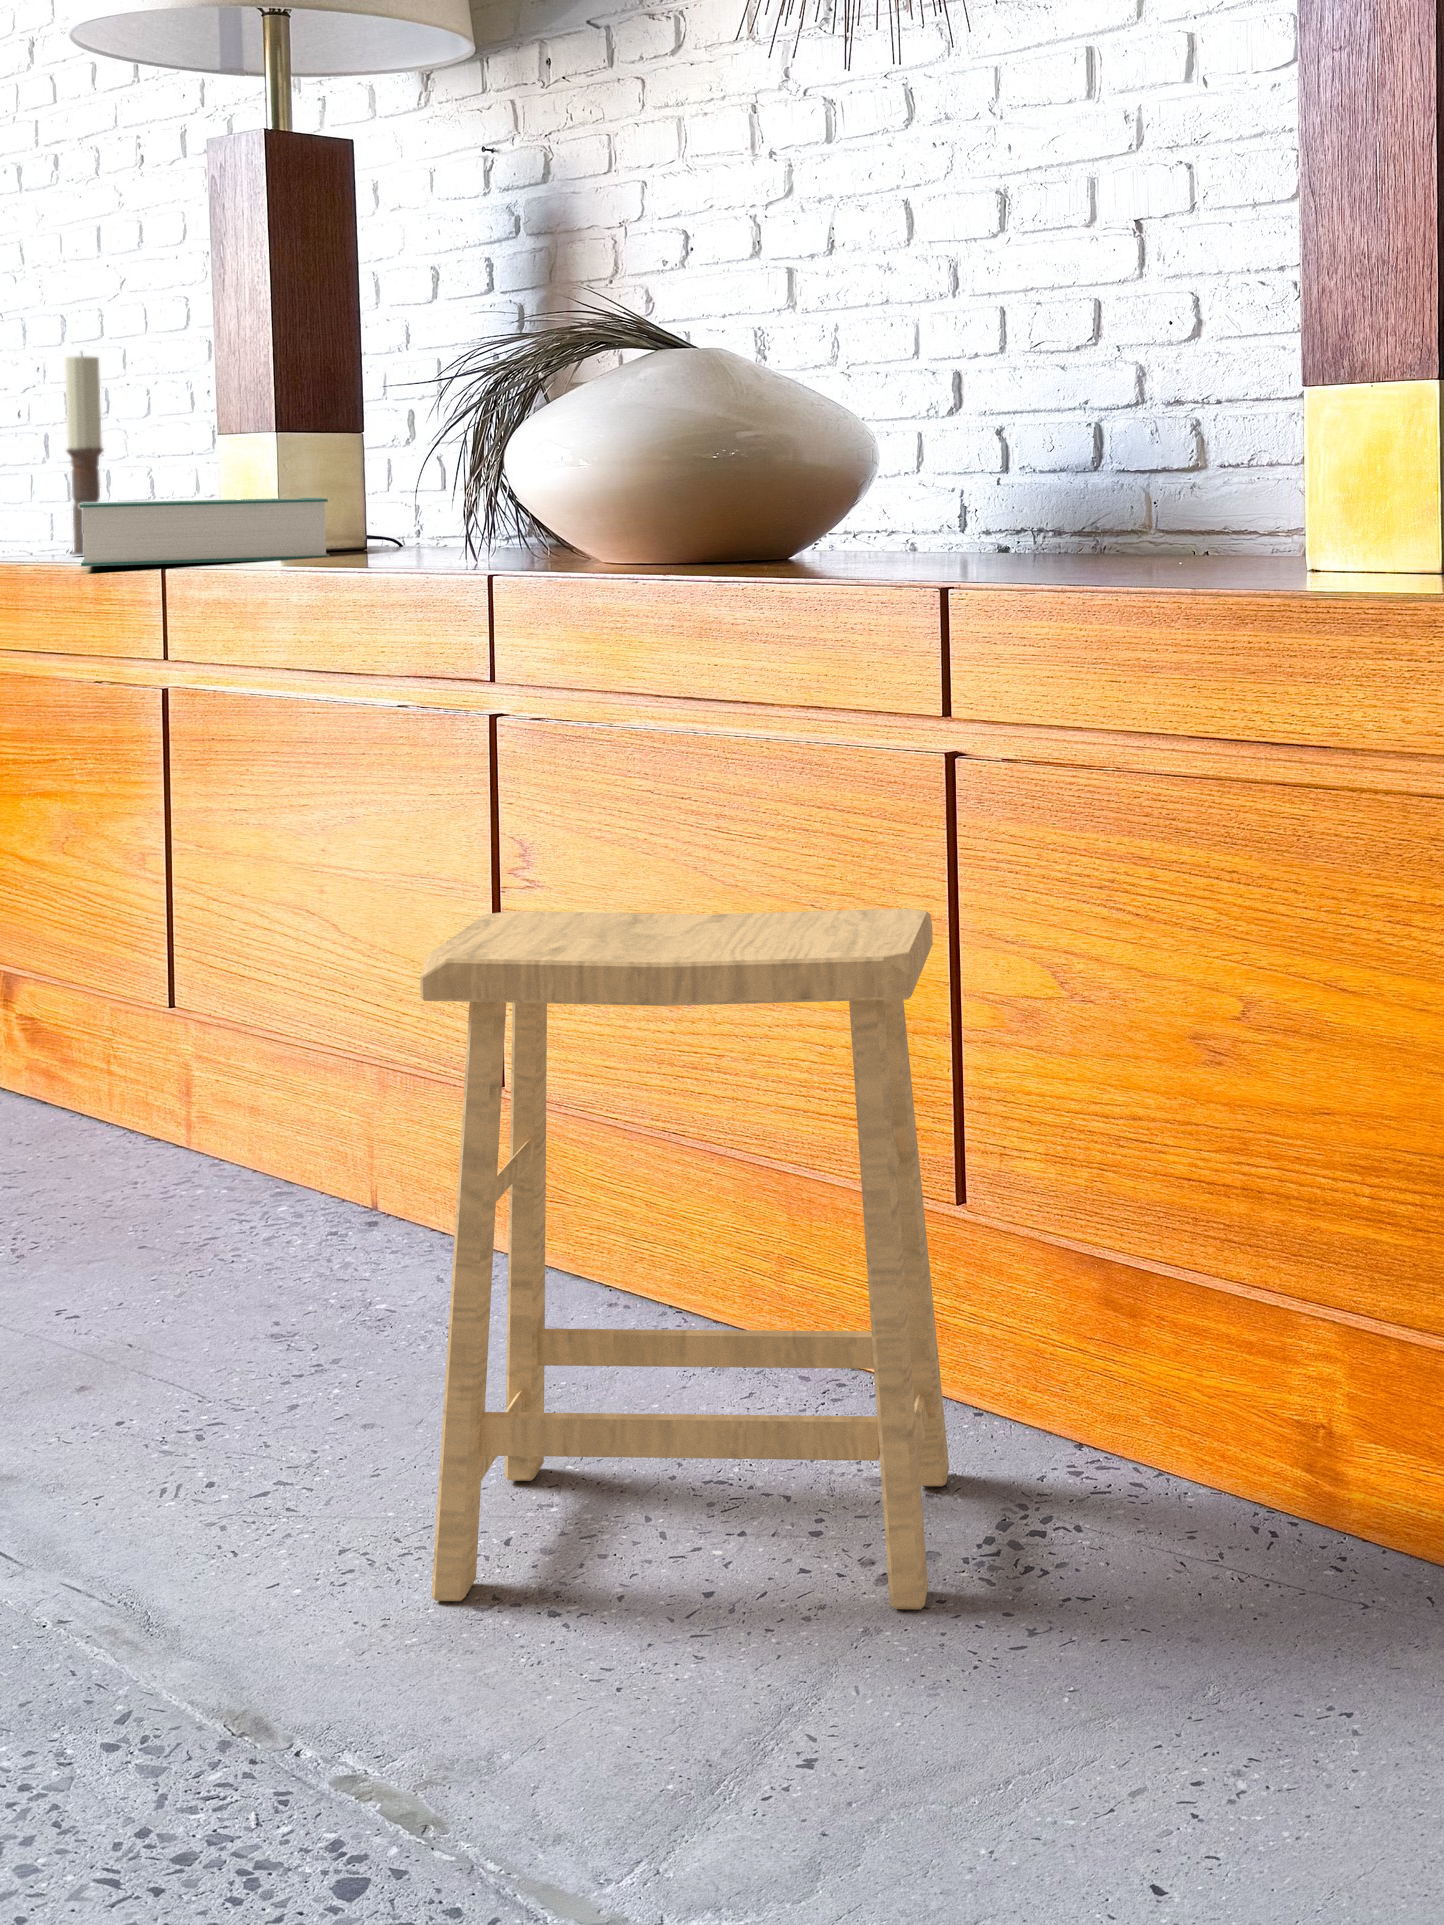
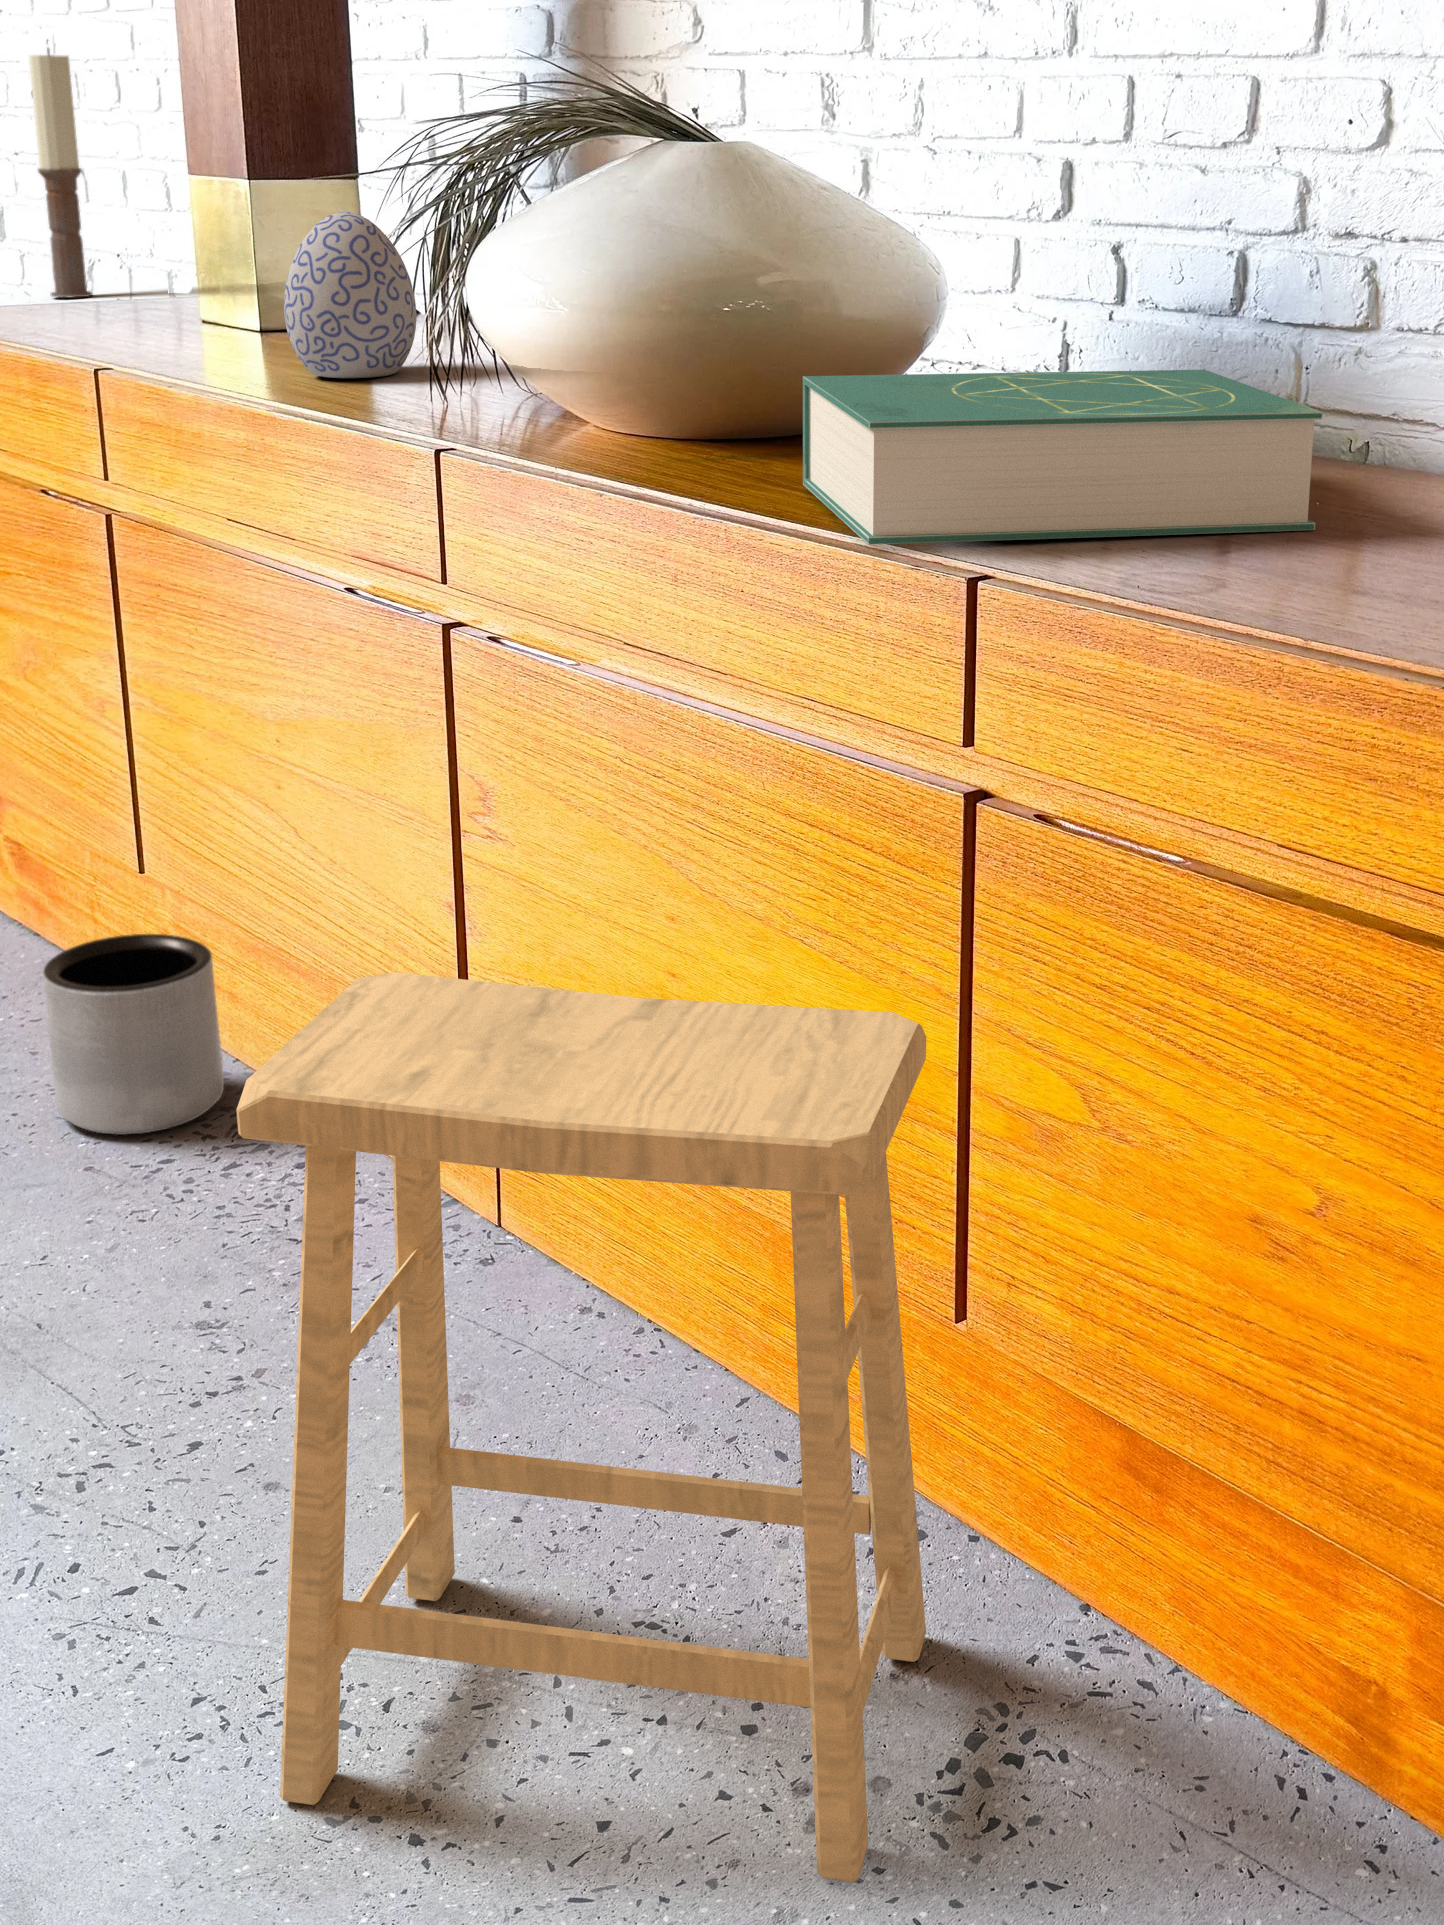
decorative egg: none [329,433,436,563] -> present [284,212,416,378]
book: present [79,498,330,566] -> present [803,370,1323,544]
planter: none [101,1052,254,1226] -> present [43,934,224,1135]

